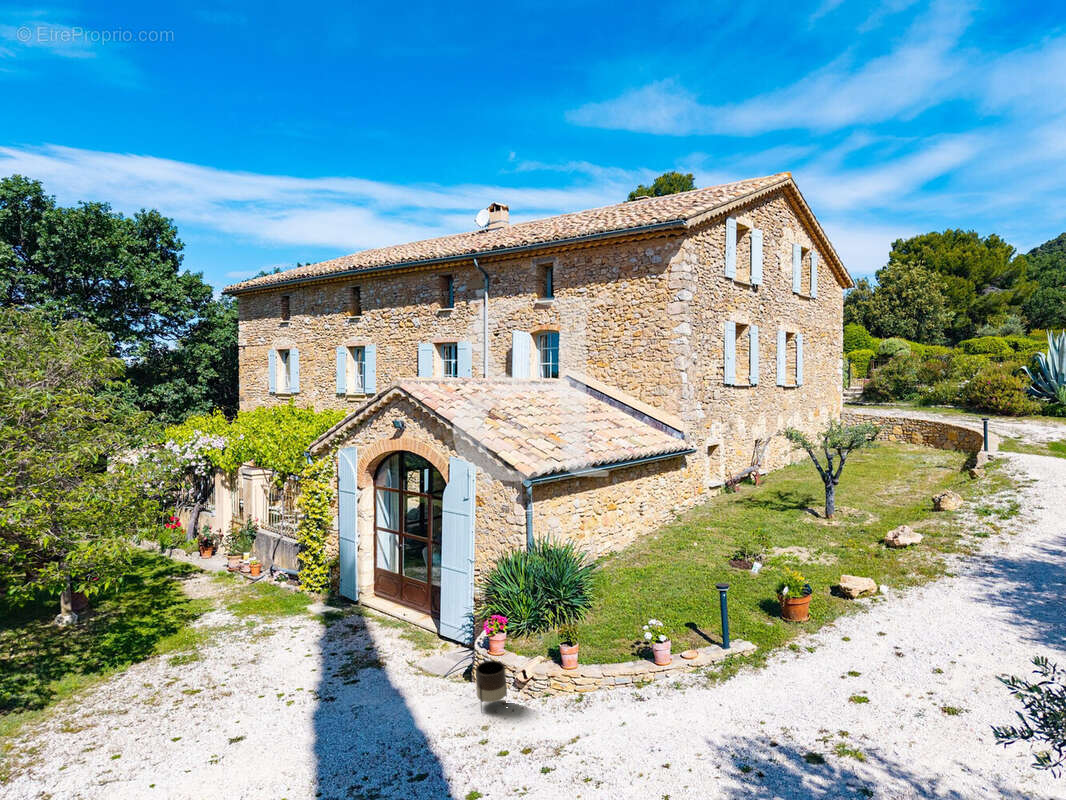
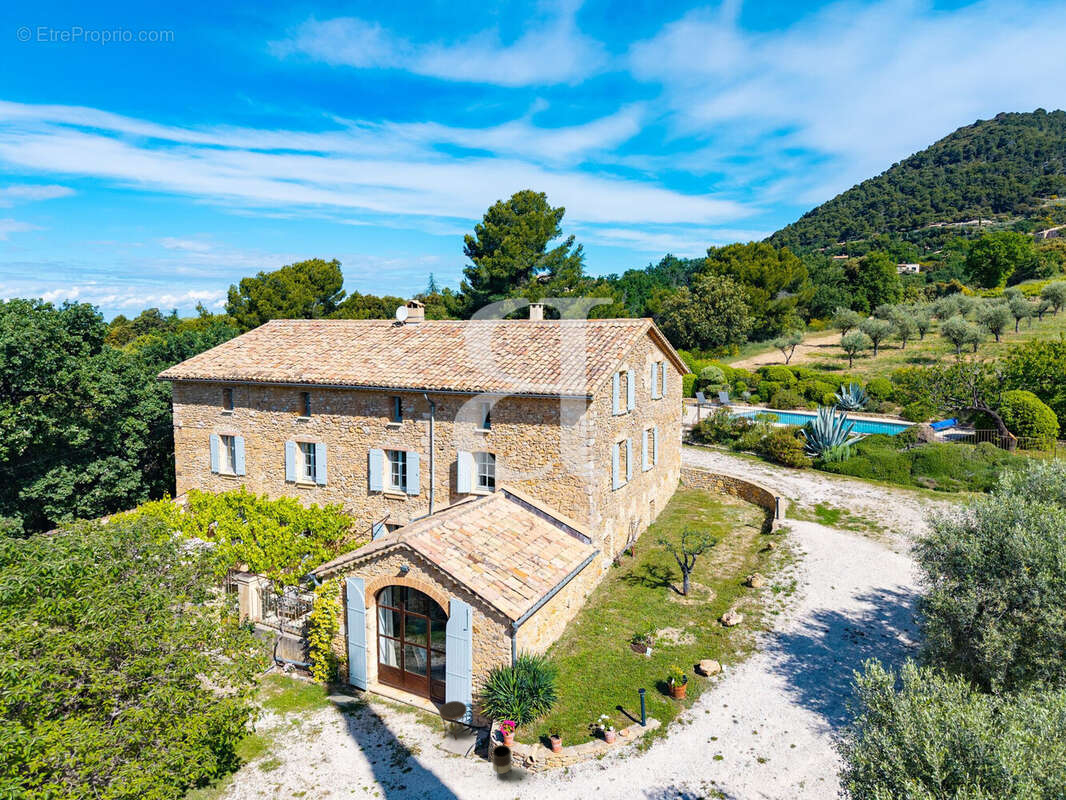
side table: none [423,607,464,661] -> present [439,701,467,739]

